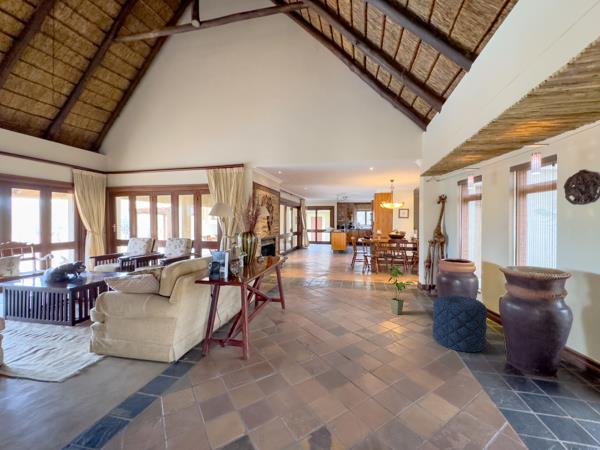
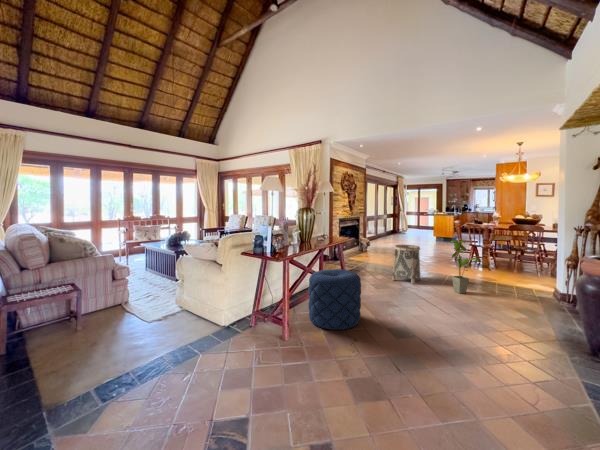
basket: none [334,270,358,309] -> present [392,245,420,284]
pouf: present [433,295,487,352] -> present [308,269,361,330]

